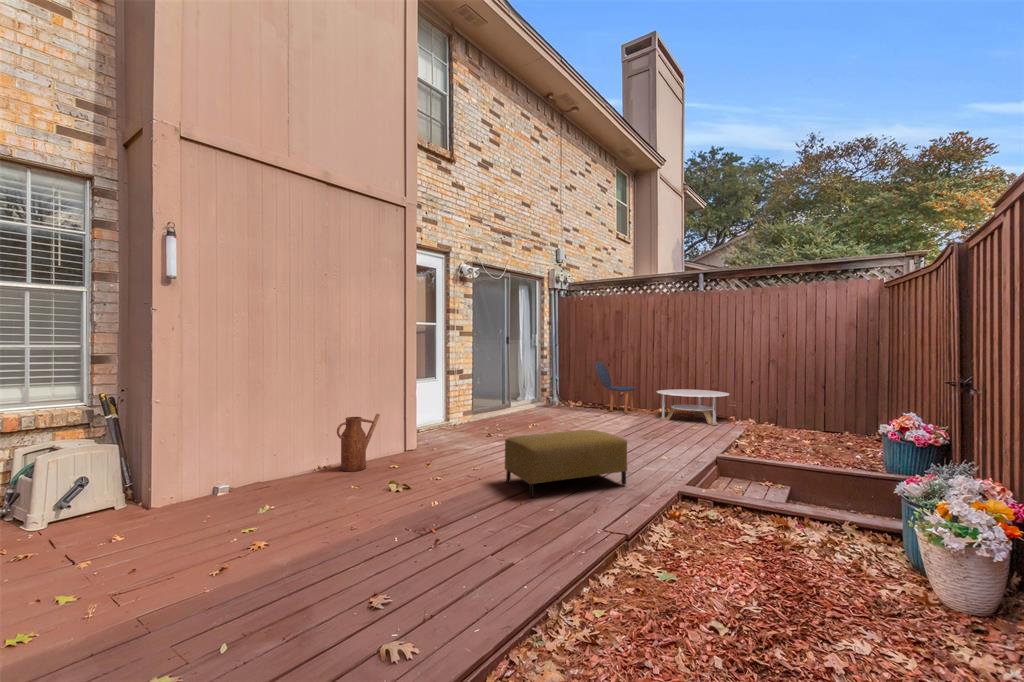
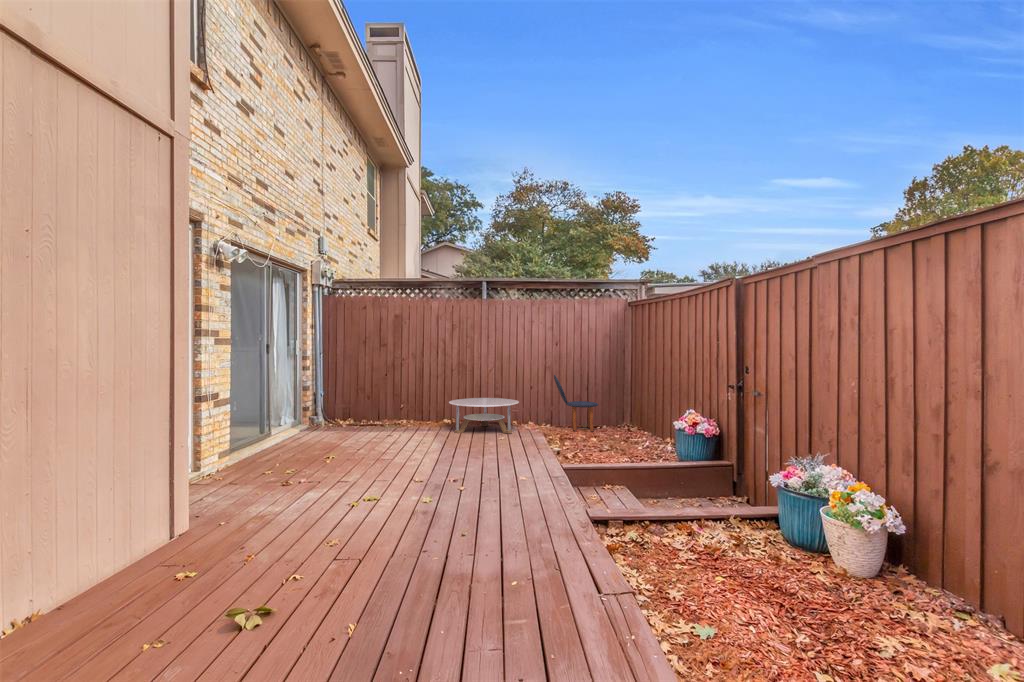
chair: present [595,361,637,413] -> present [554,375,598,431]
watering can: present [337,414,380,472] -> none [56,491,141,621]
ottoman: present [505,430,627,498] -> none [395,465,537,581]

